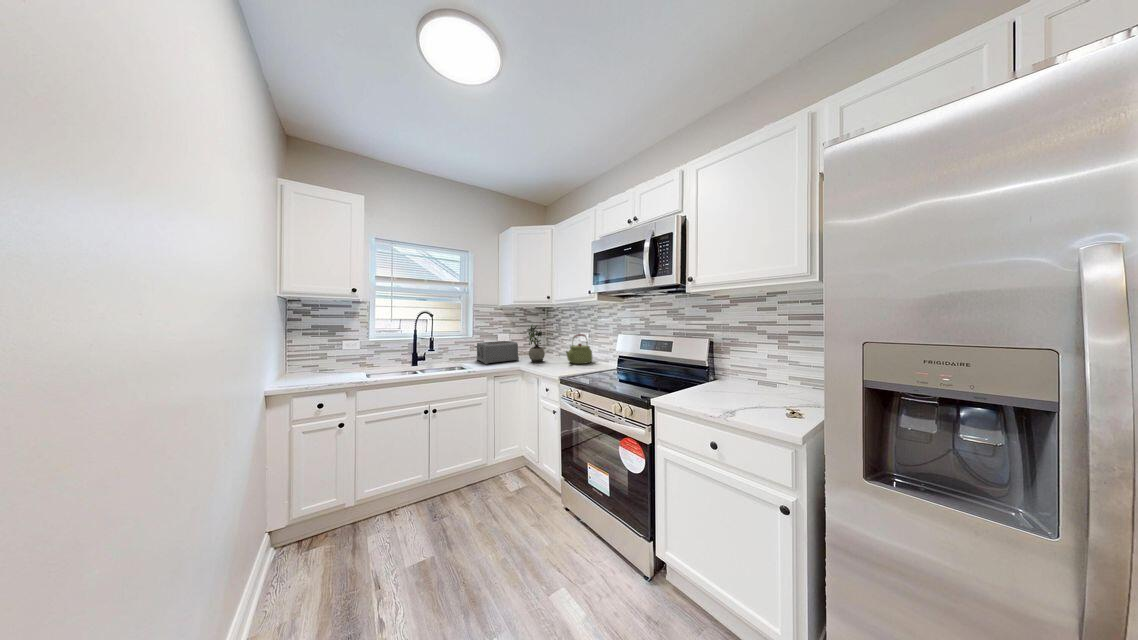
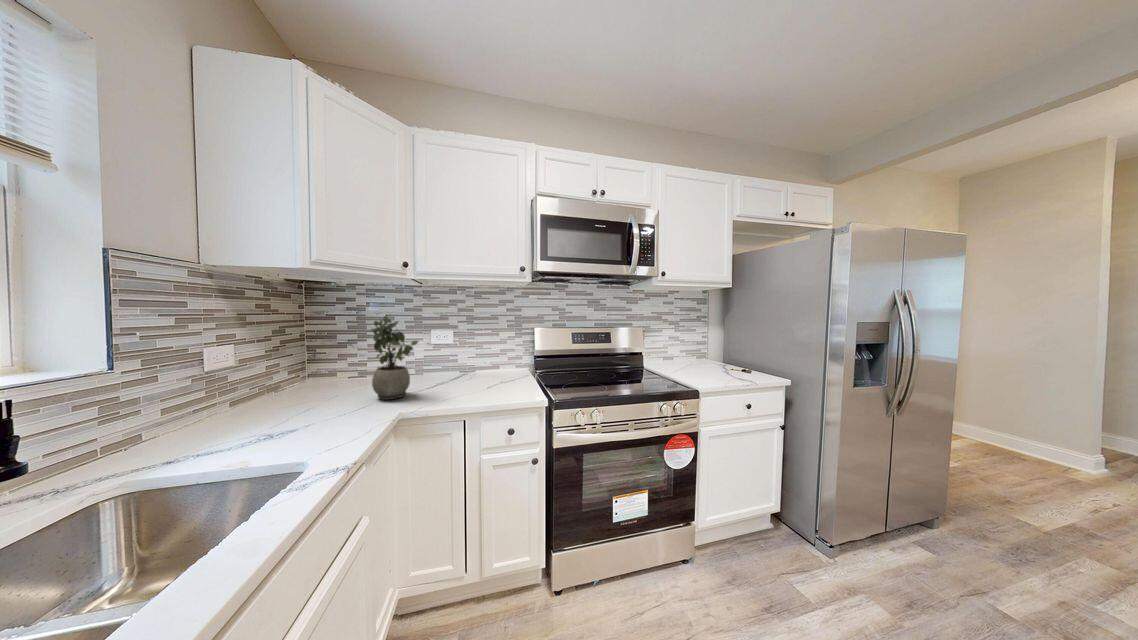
kettle: present [566,334,592,364] -> none [448,333,491,384]
toaster: present [475,341,519,364] -> none [165,363,338,446]

